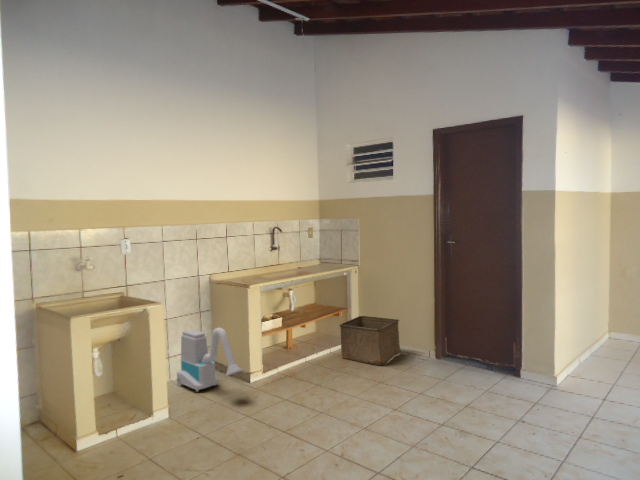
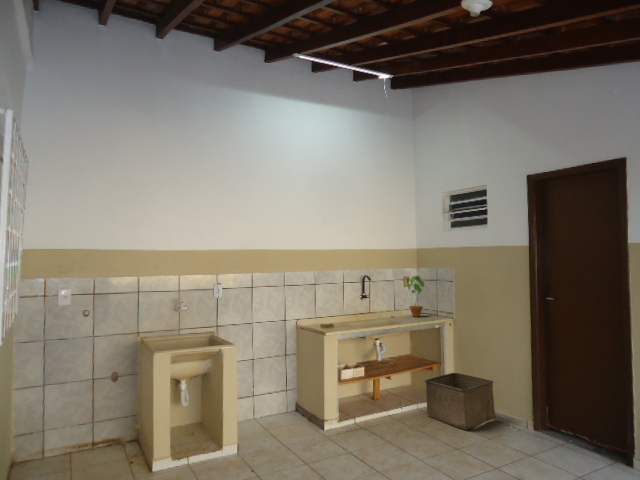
potted plant: none [313,226,330,267] -> present [407,276,424,317]
vacuum cleaner: present [177,328,243,392] -> none [259,371,310,432]

